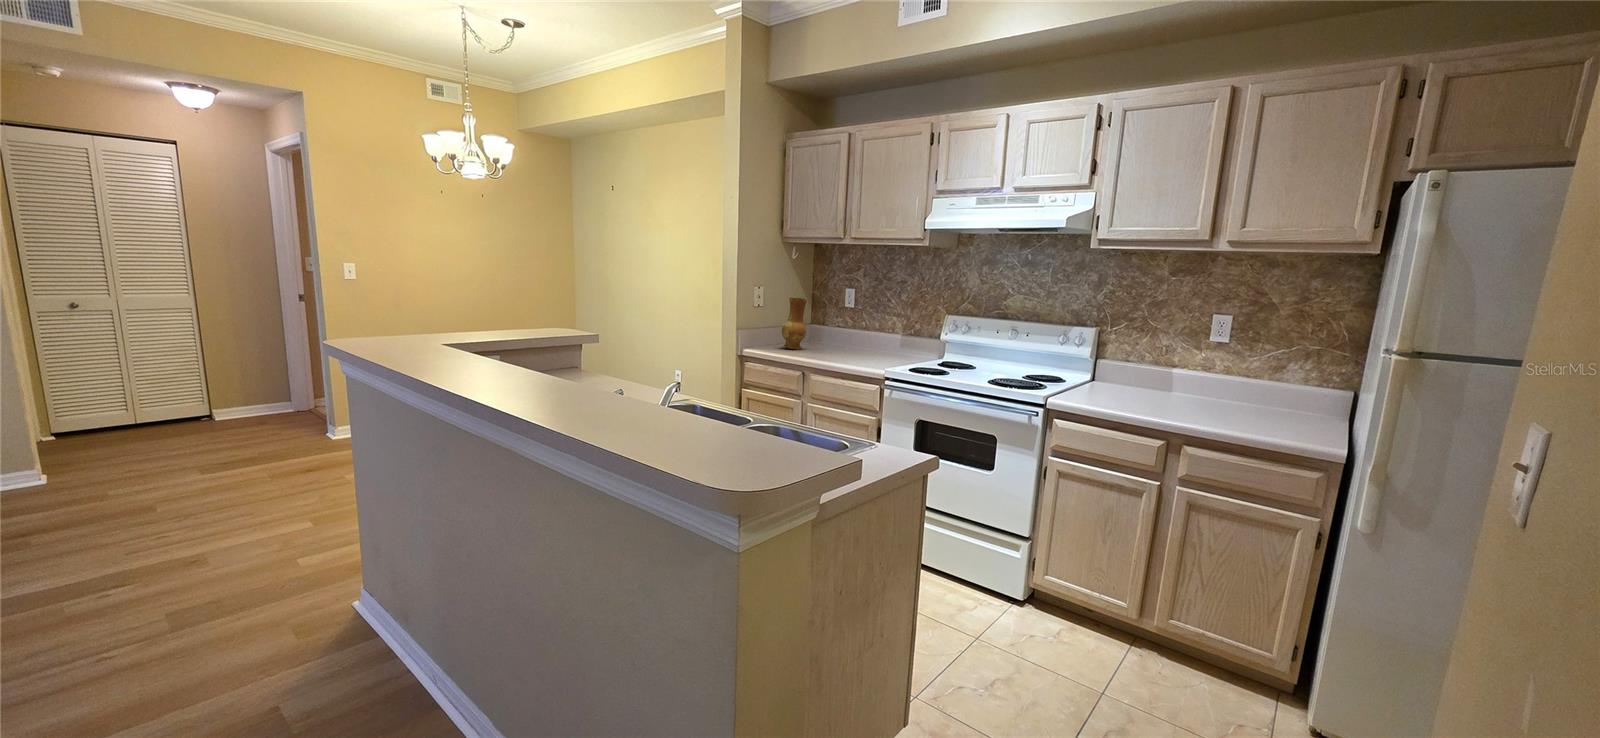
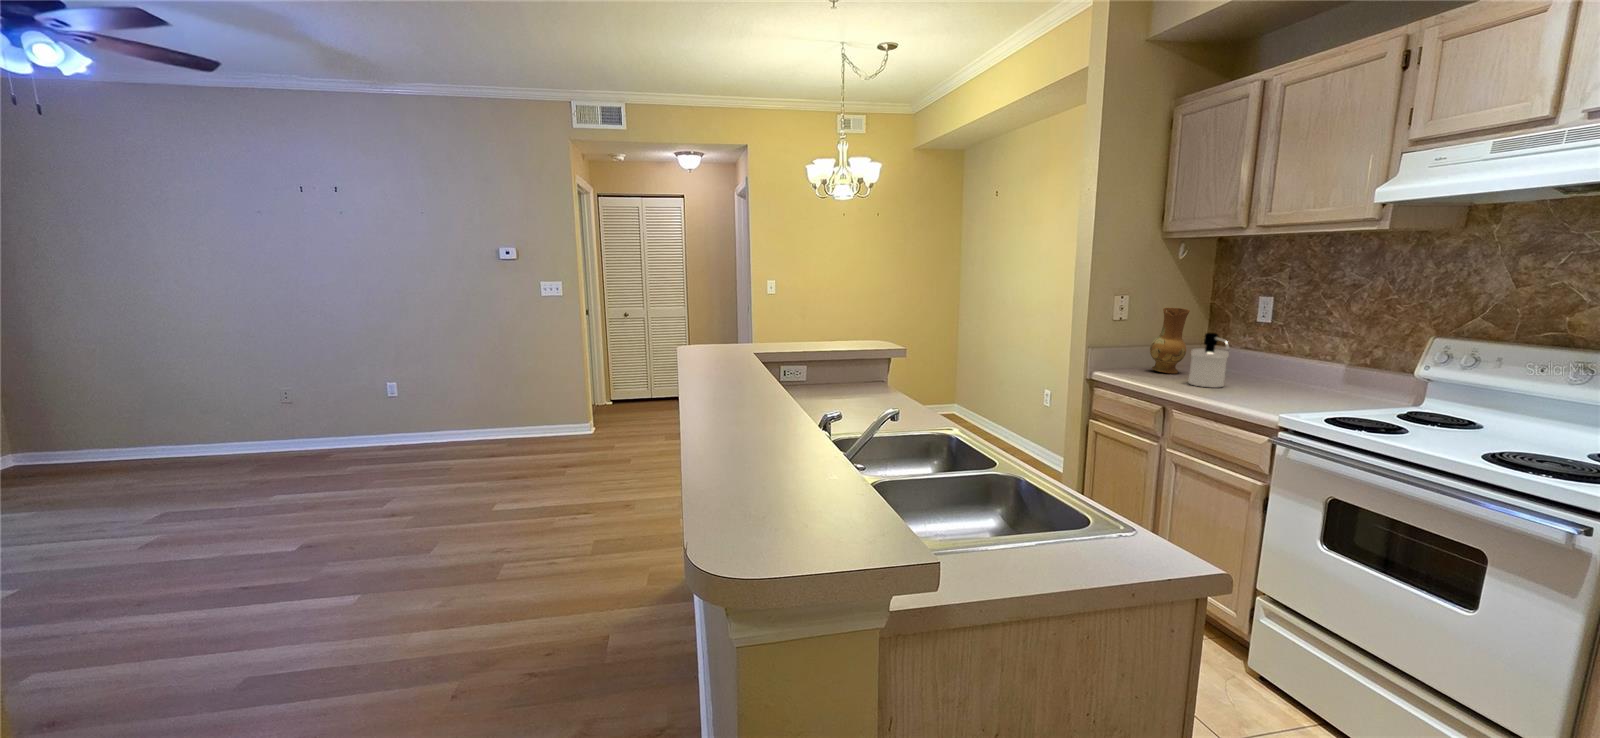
soap dispenser: none [816,316,843,357] -> present [1189,333,1229,388]

